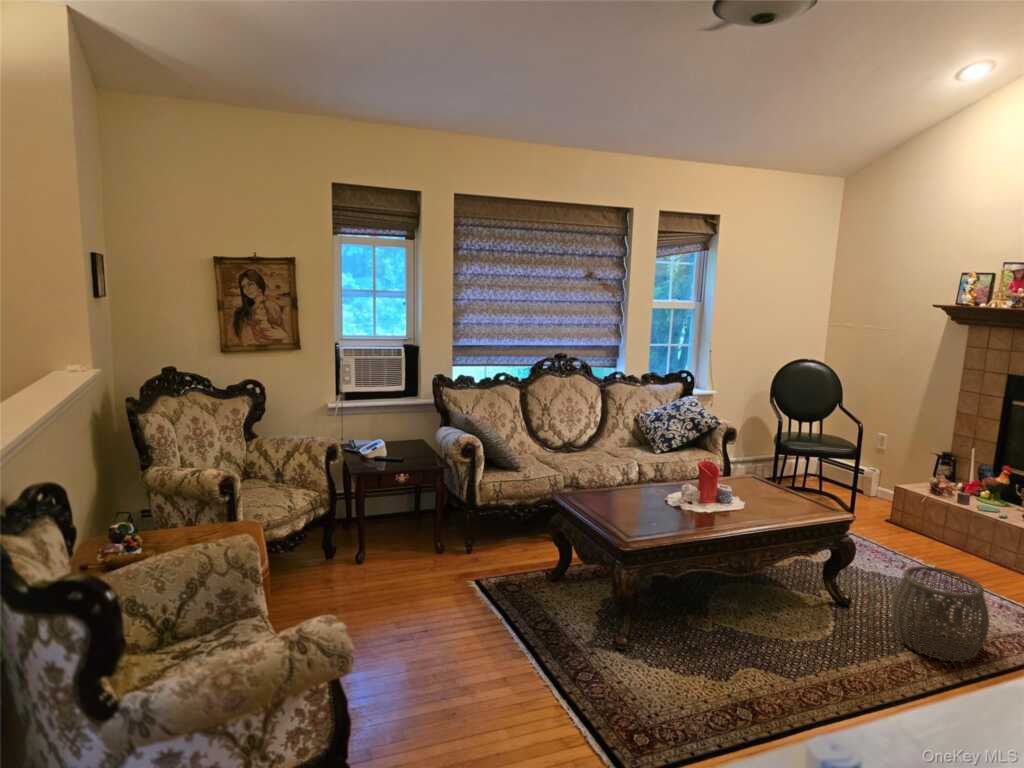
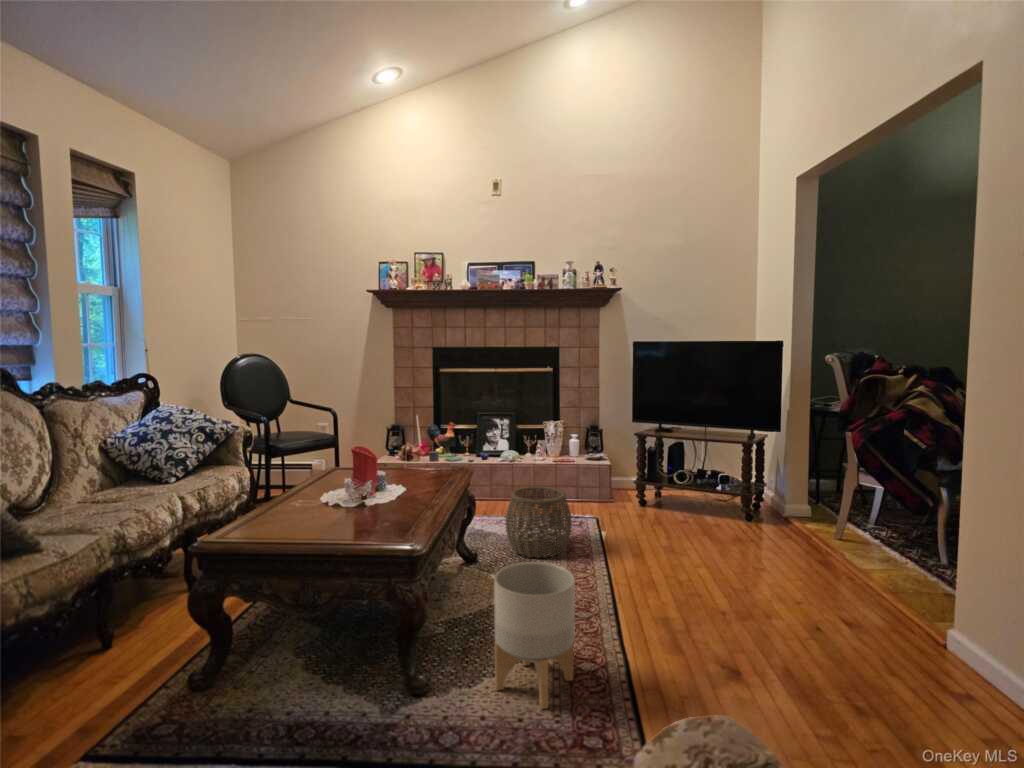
planter: none [672,589,742,708] -> present [494,562,575,709]

